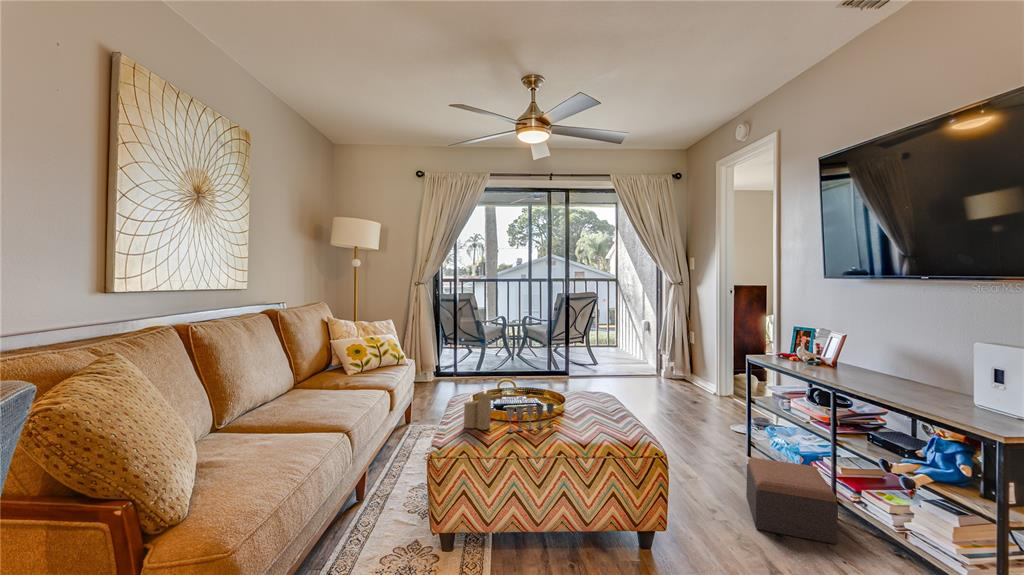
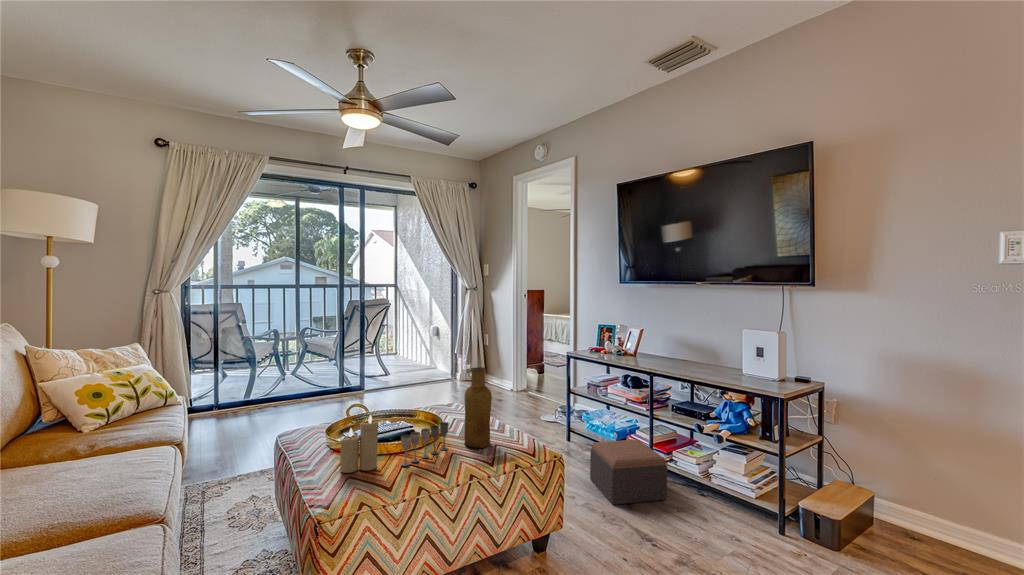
vase: none [569,358,594,432] -> present [464,367,492,448]

